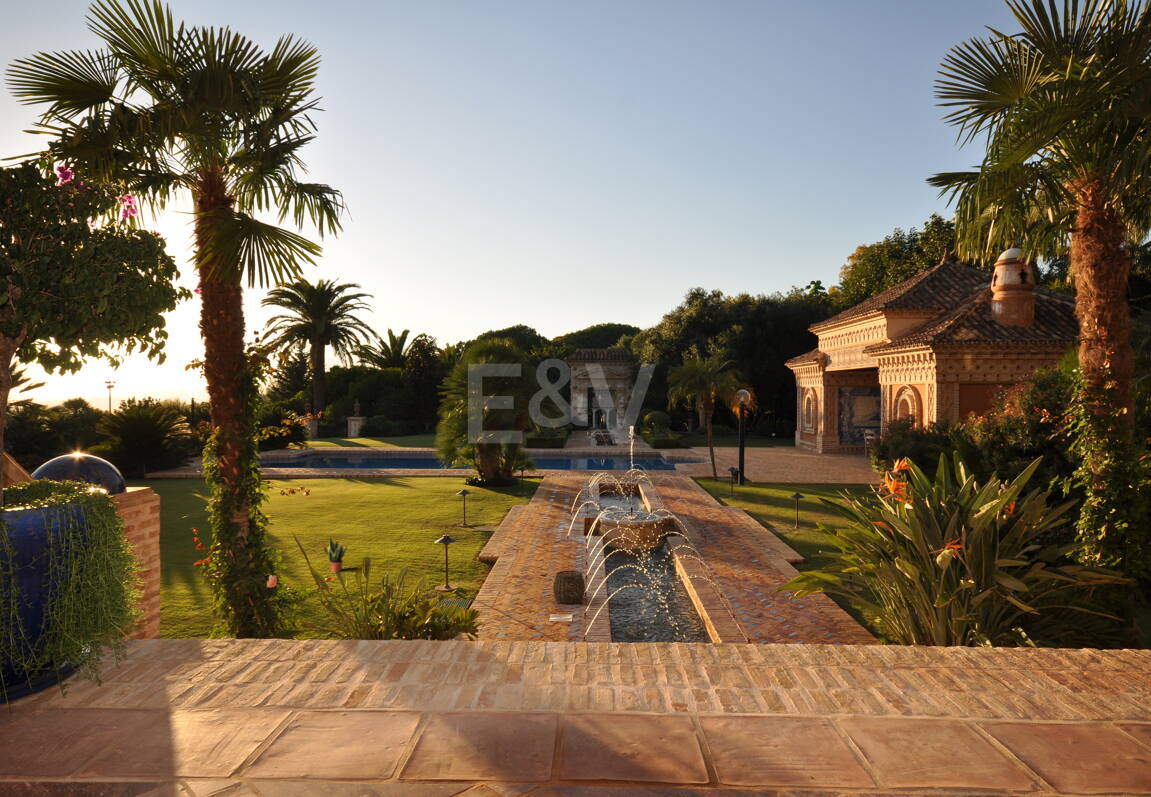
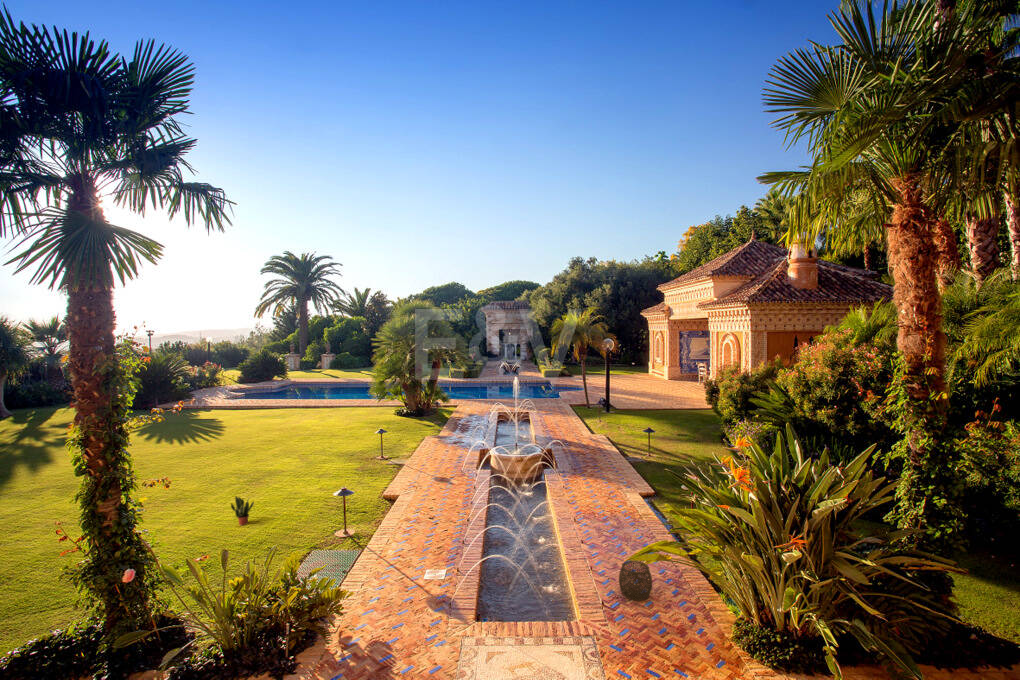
woven basket: present [553,571,585,604] -> present [619,561,652,601]

